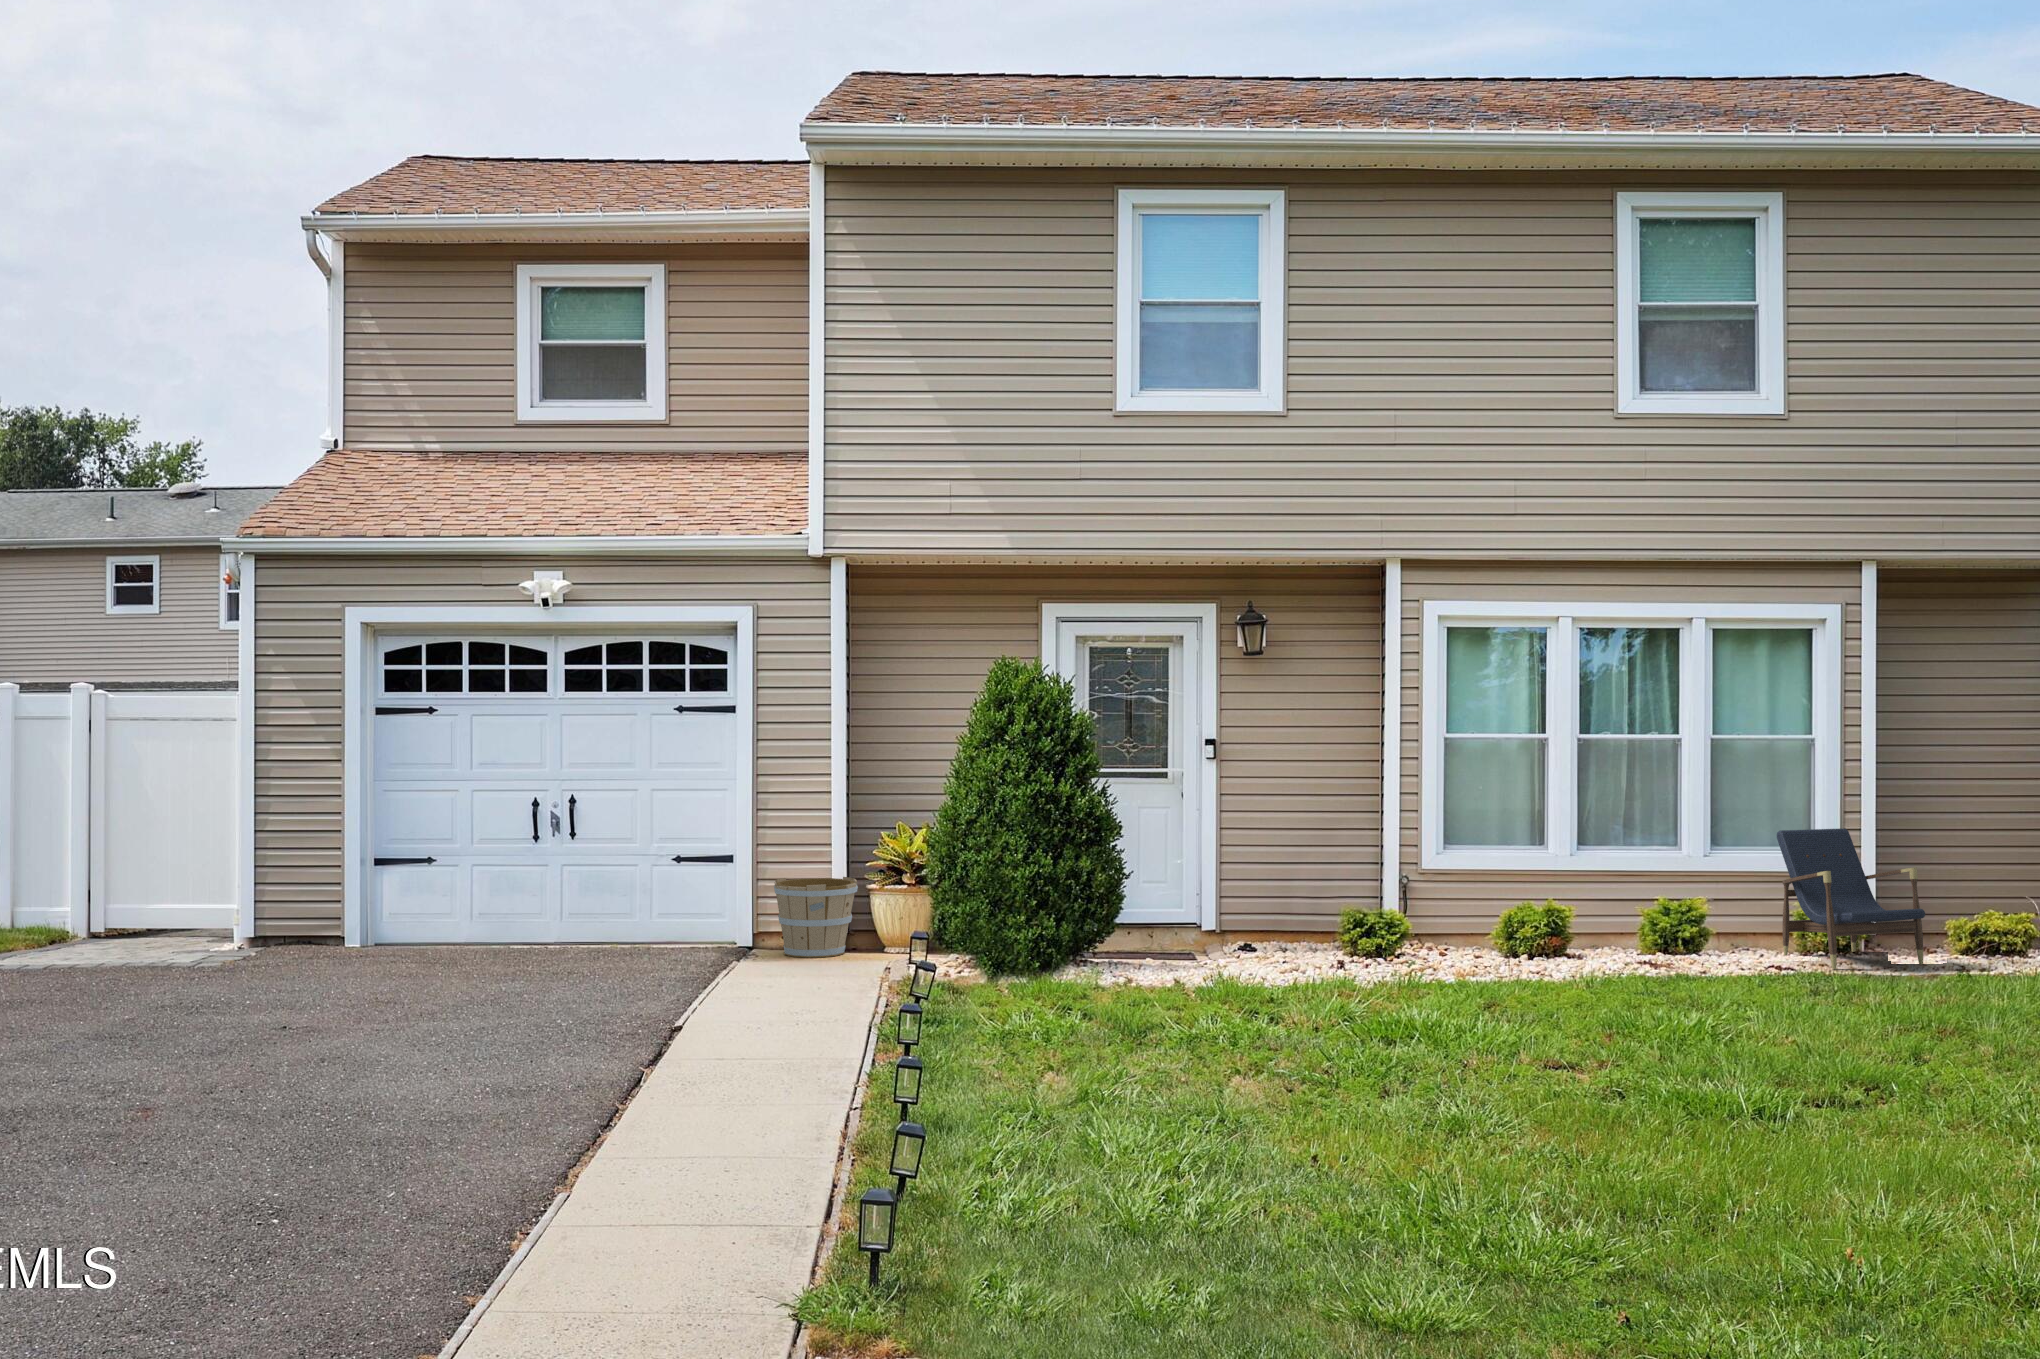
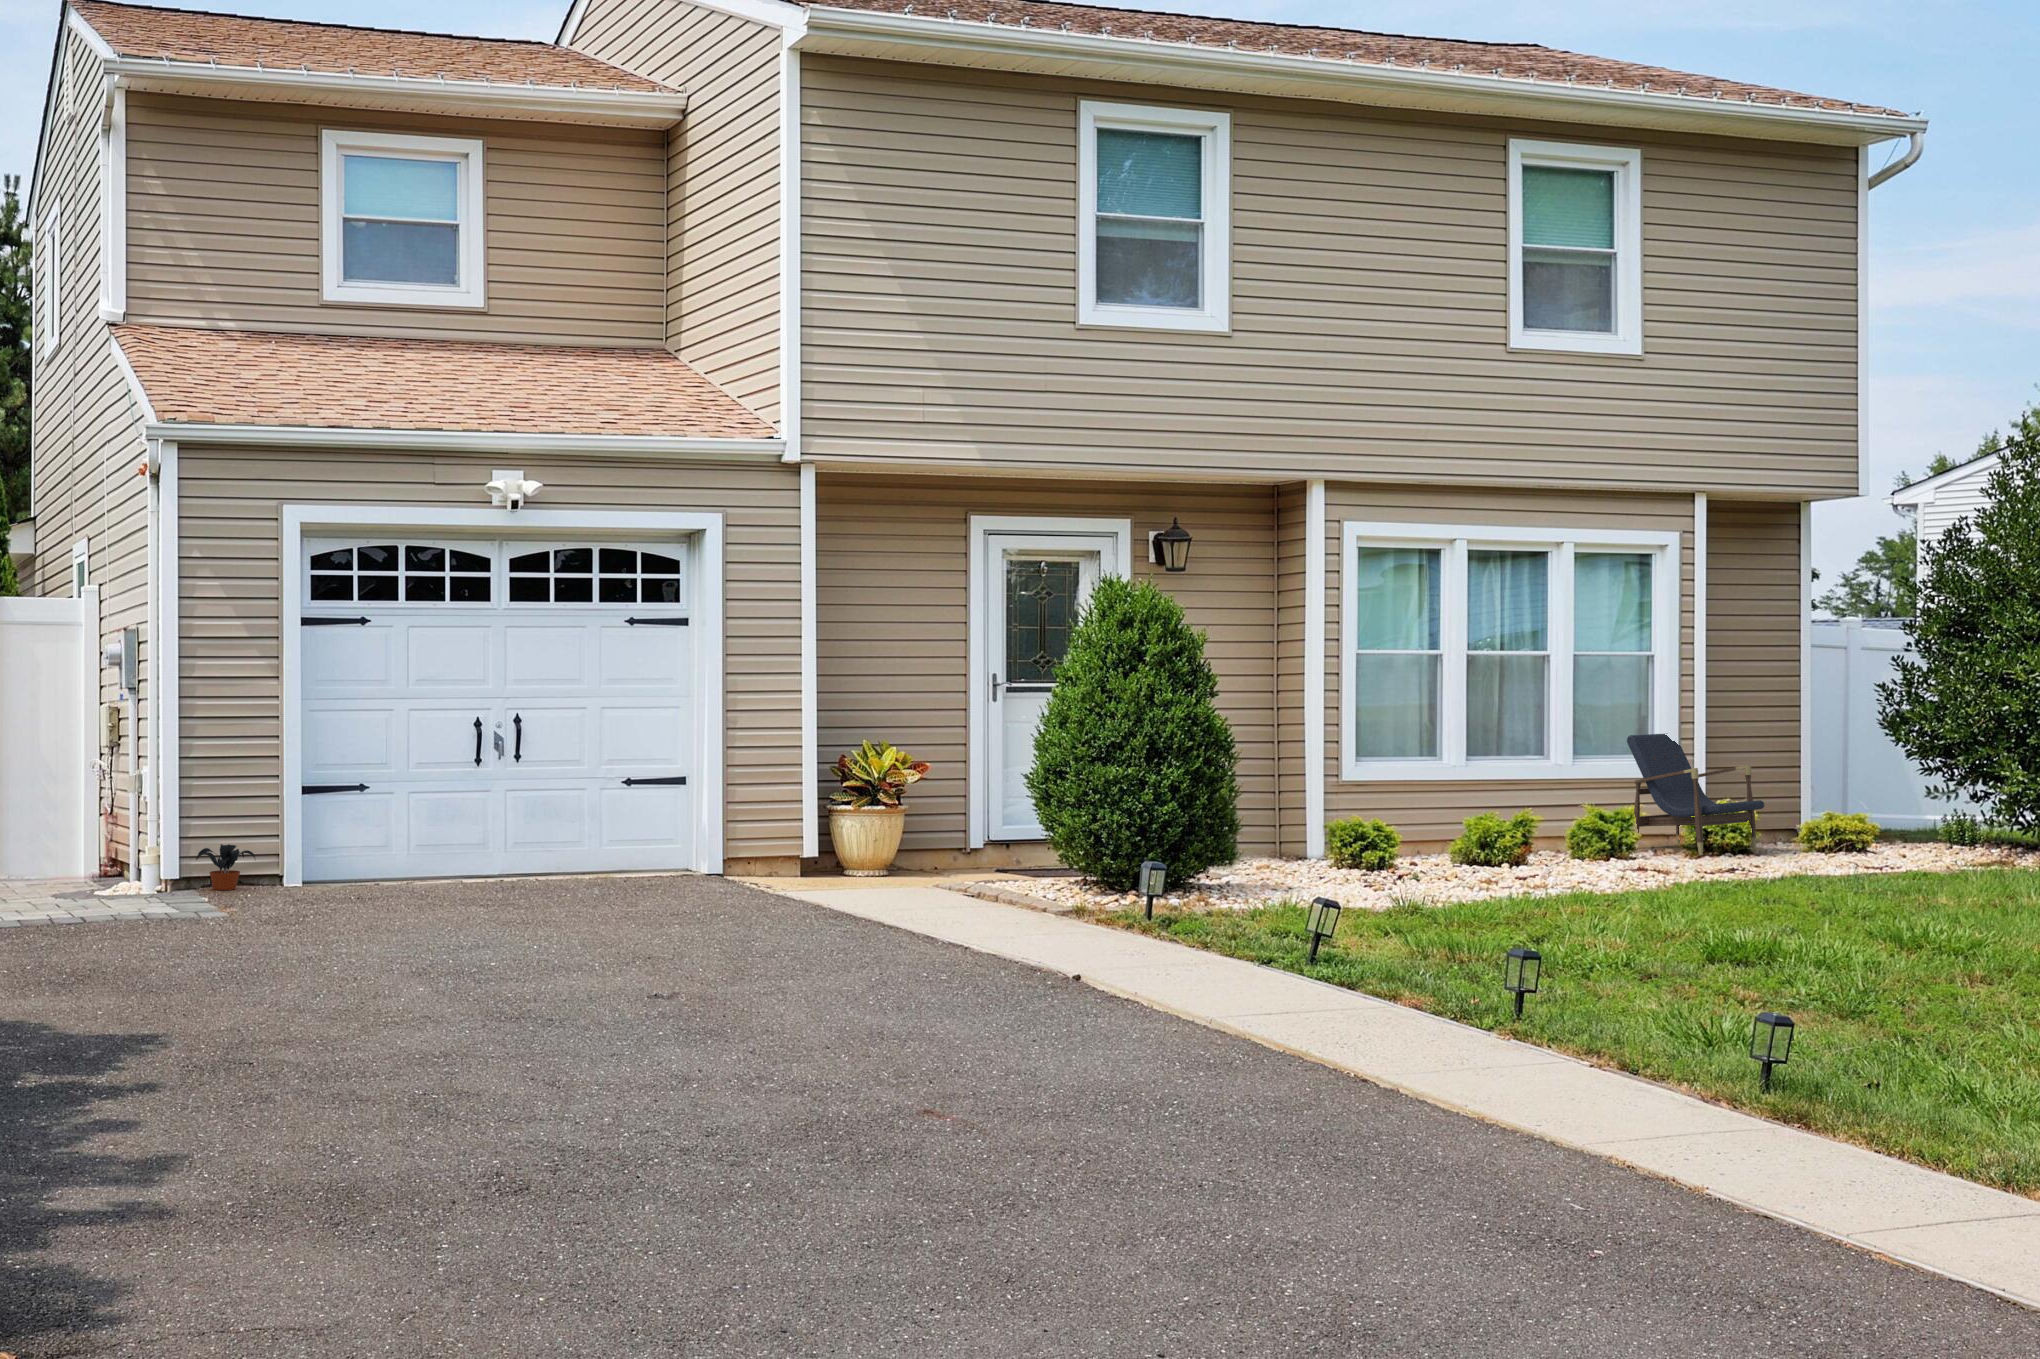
wooden bucket: present [774,877,858,958] -> none [762,796,848,877]
potted plant: none [251,908,304,950] -> present [196,844,255,890]

